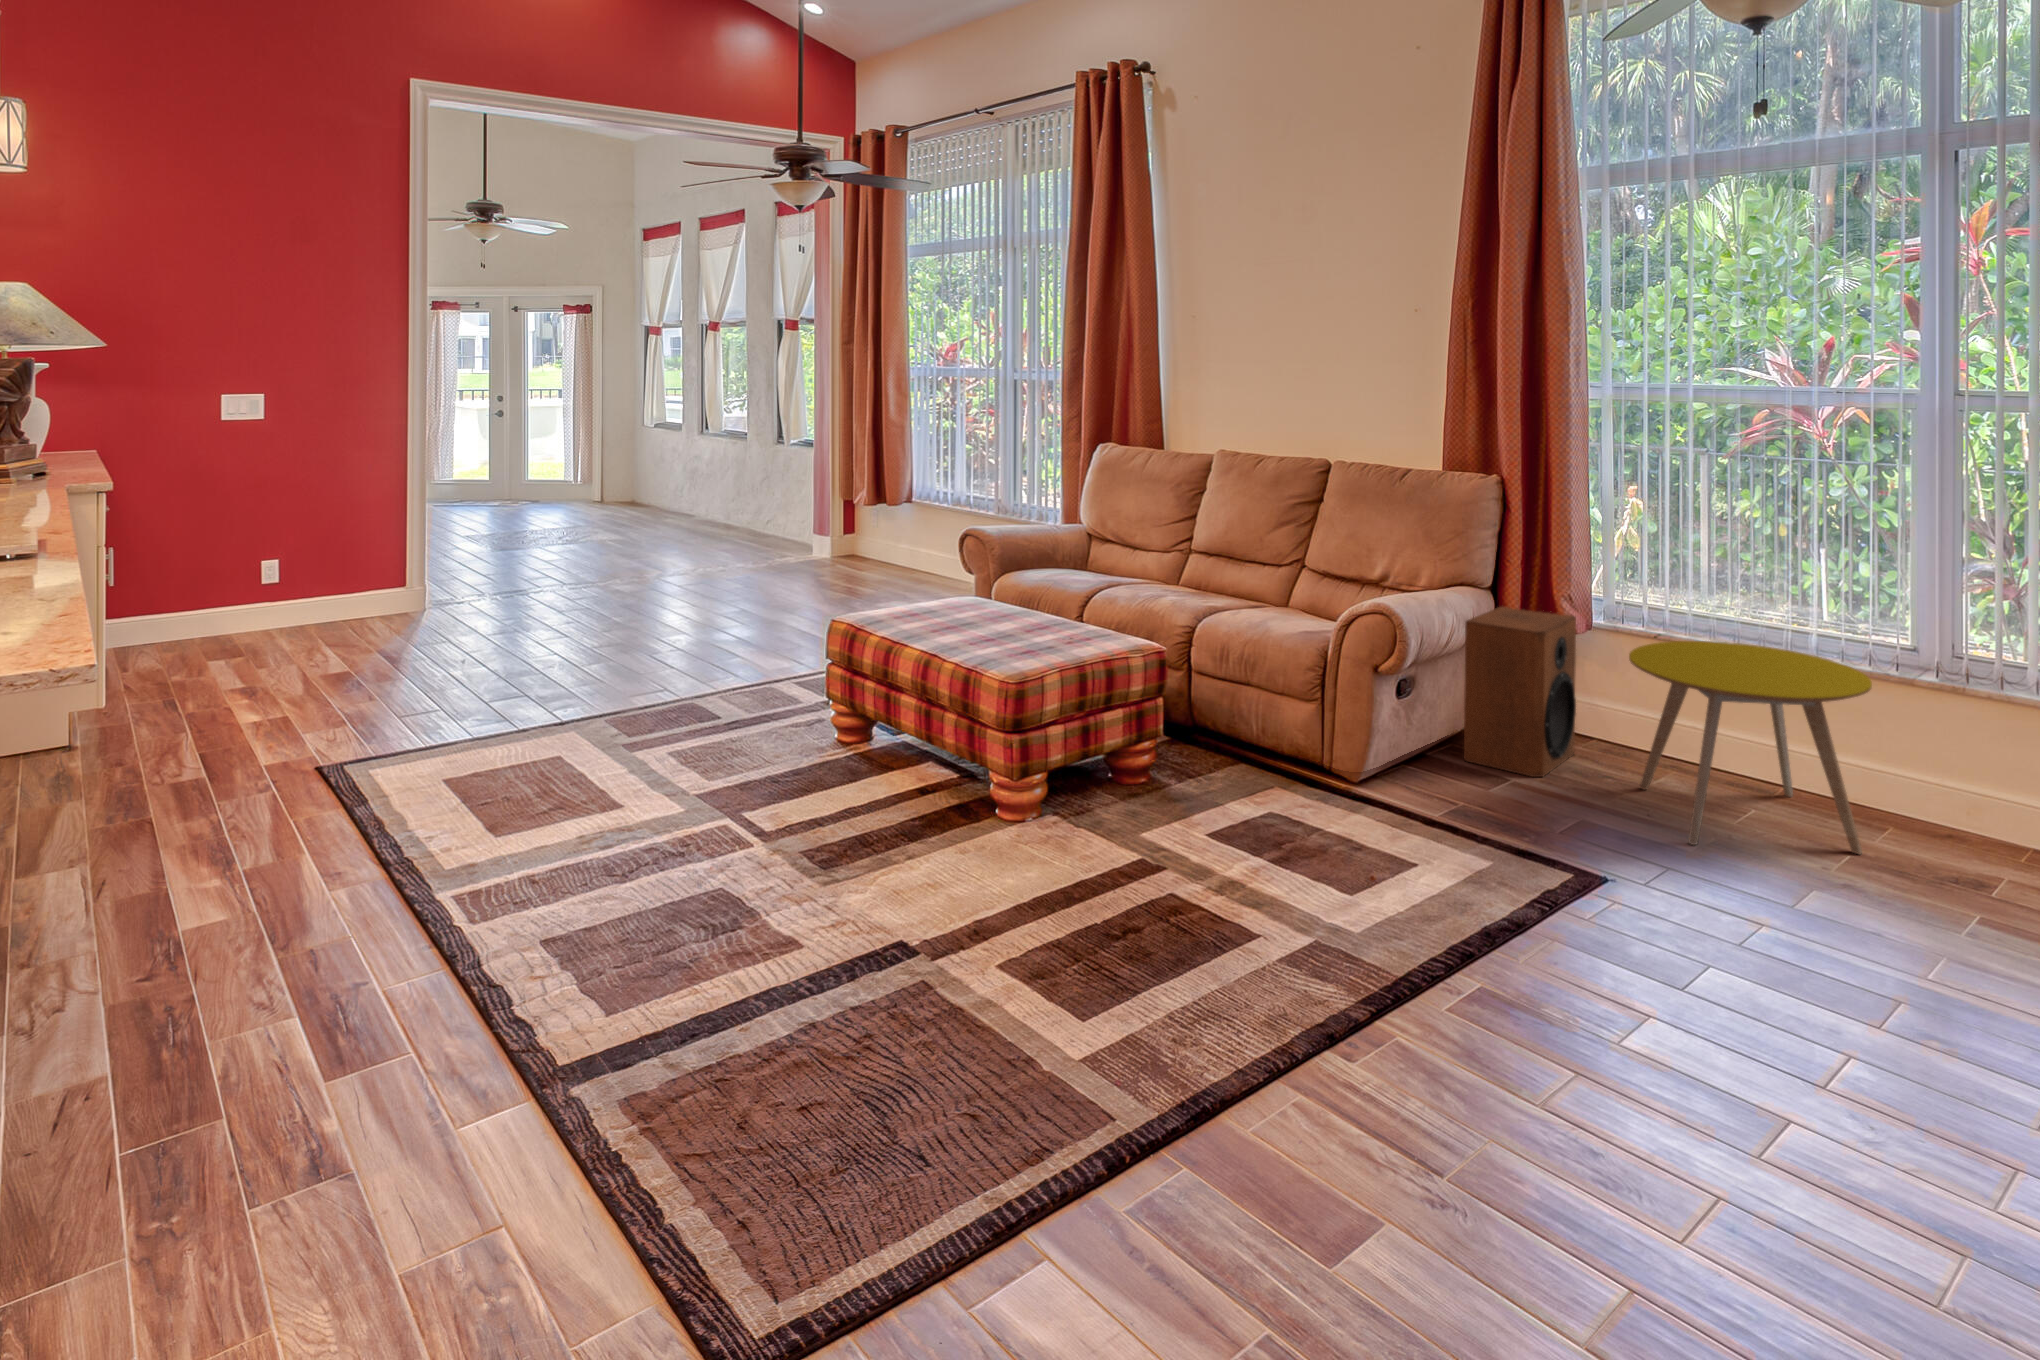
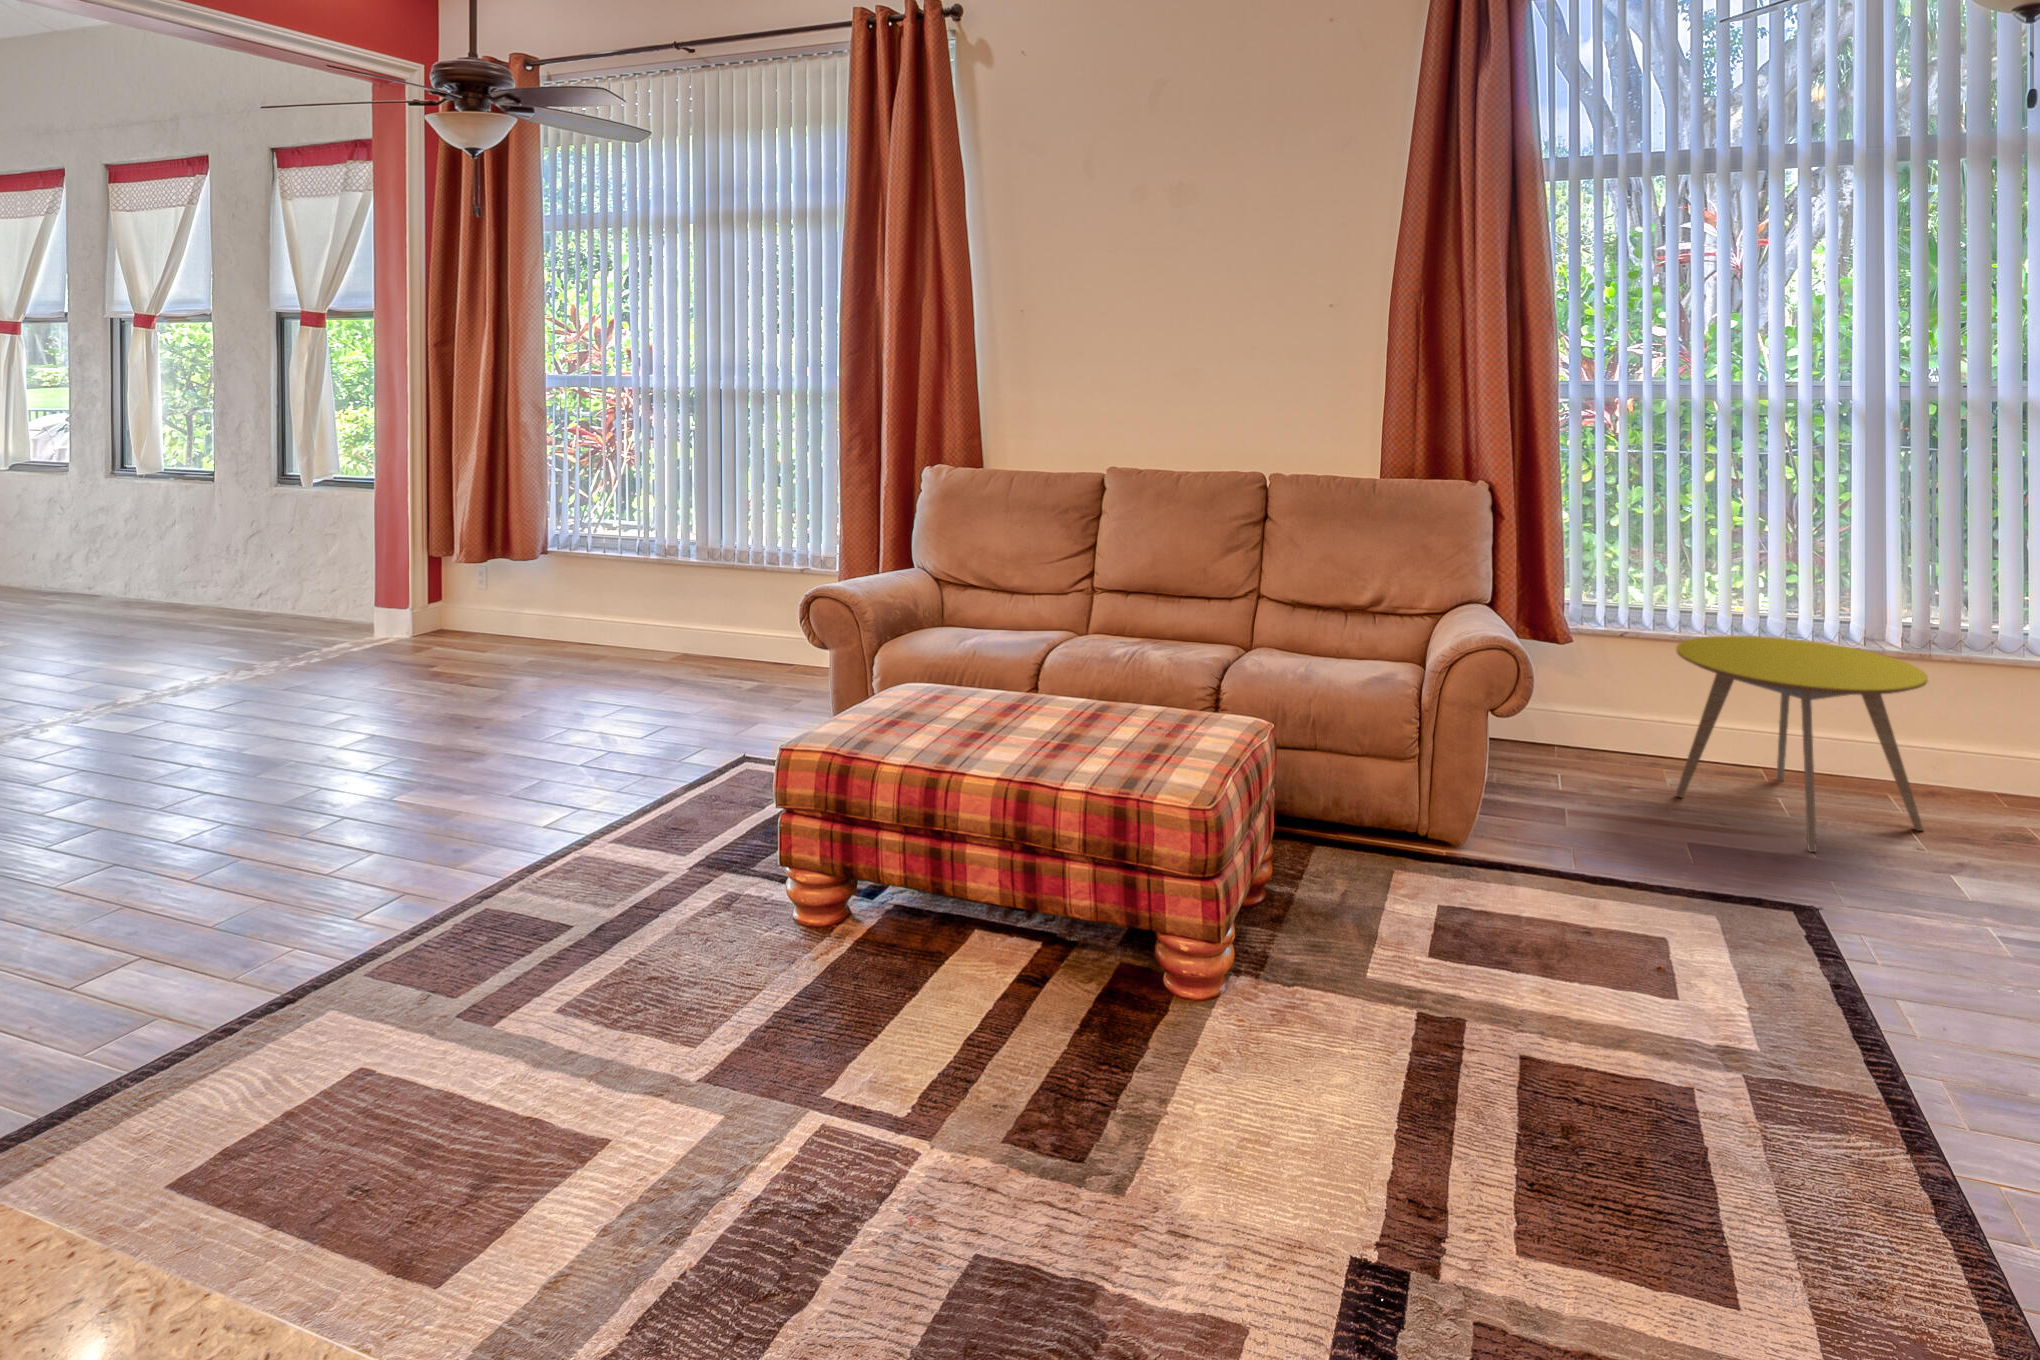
speaker: present [1464,607,1576,777] -> none [1485,619,1591,803]

